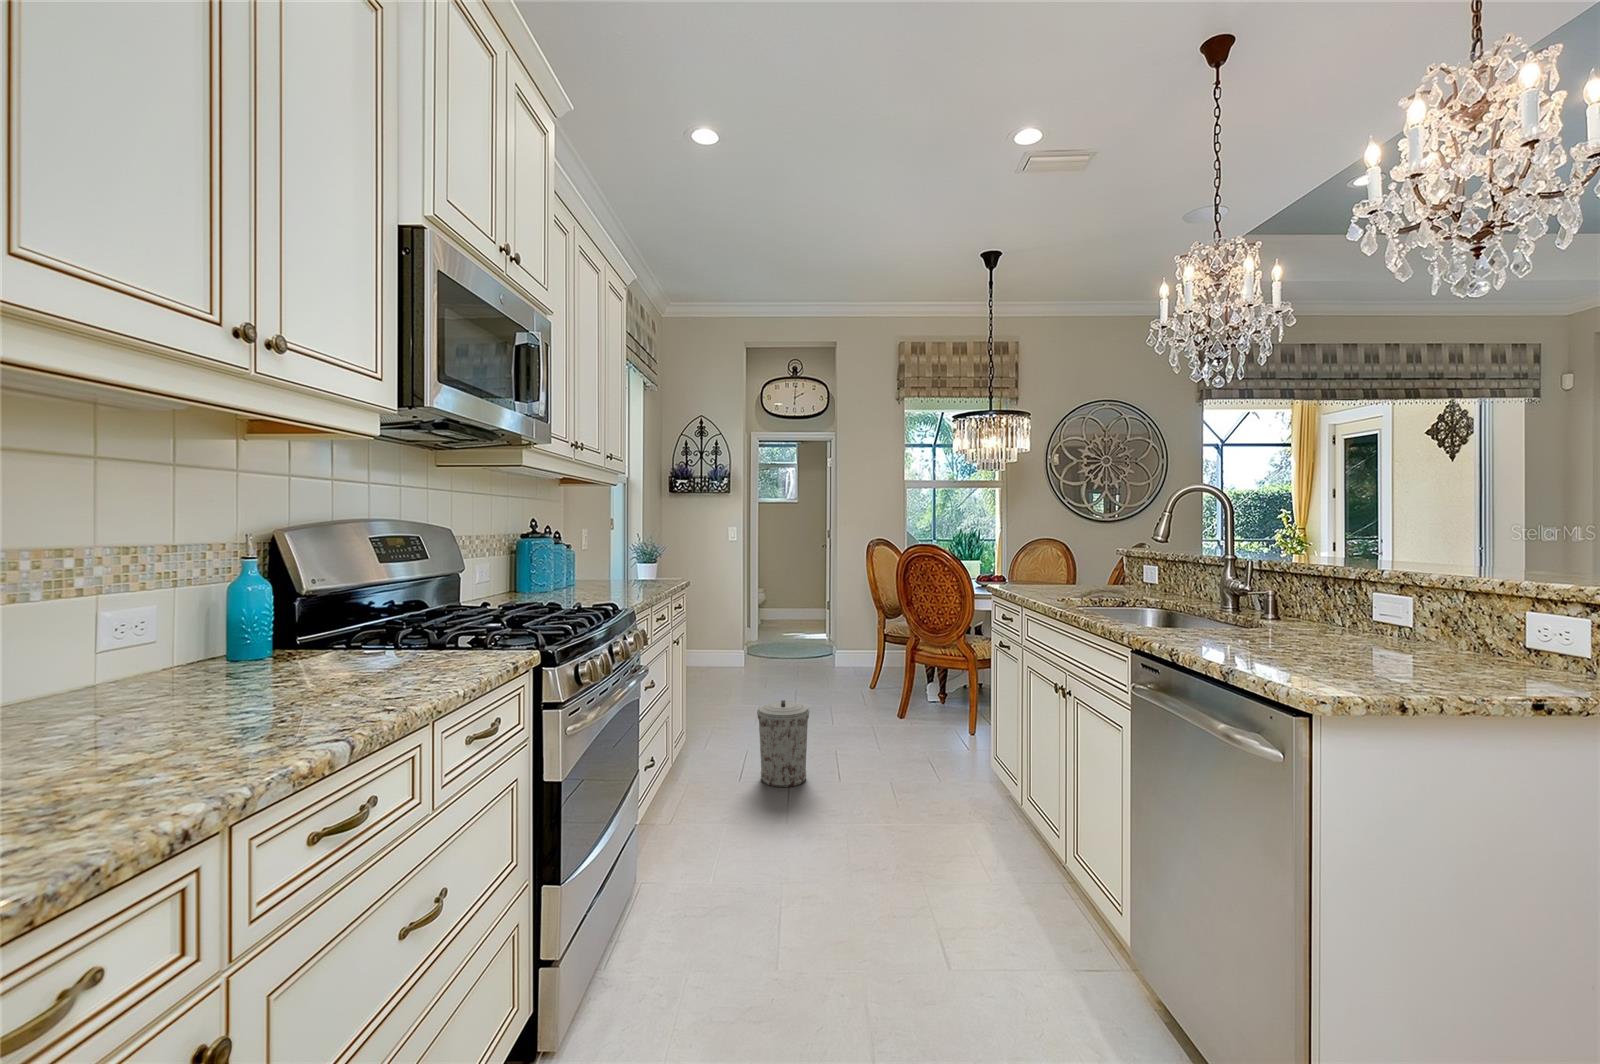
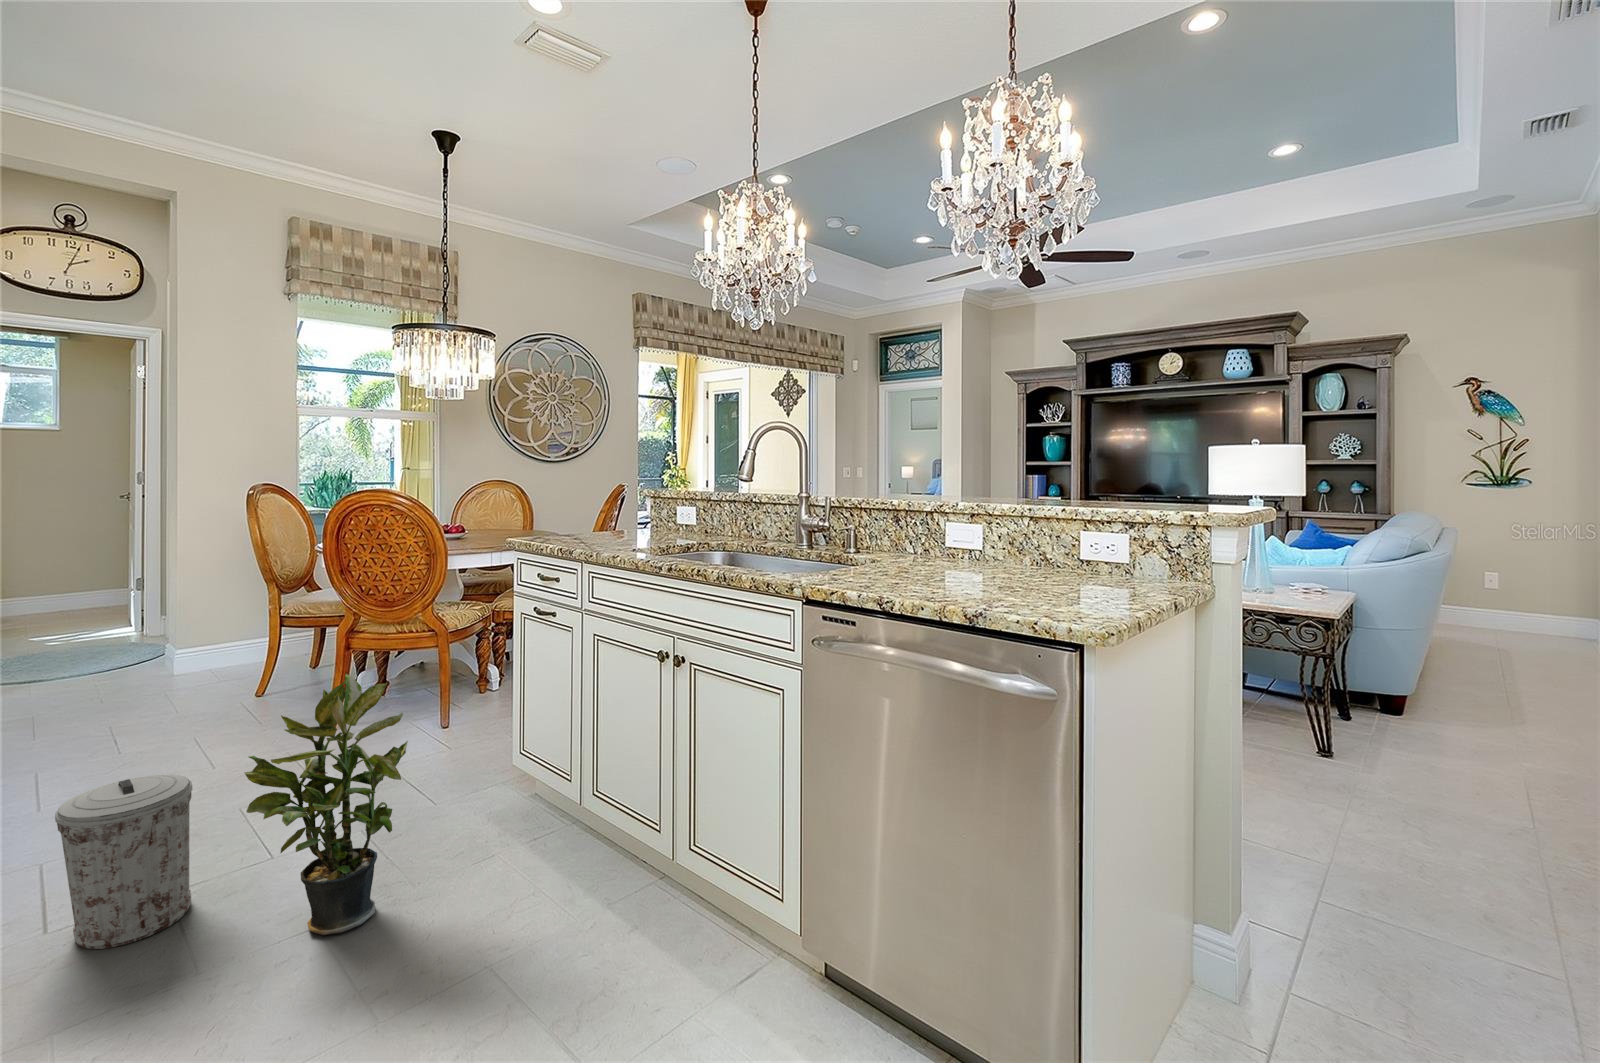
potted plant: none [820,661,905,820] -> present [245,674,408,935]

